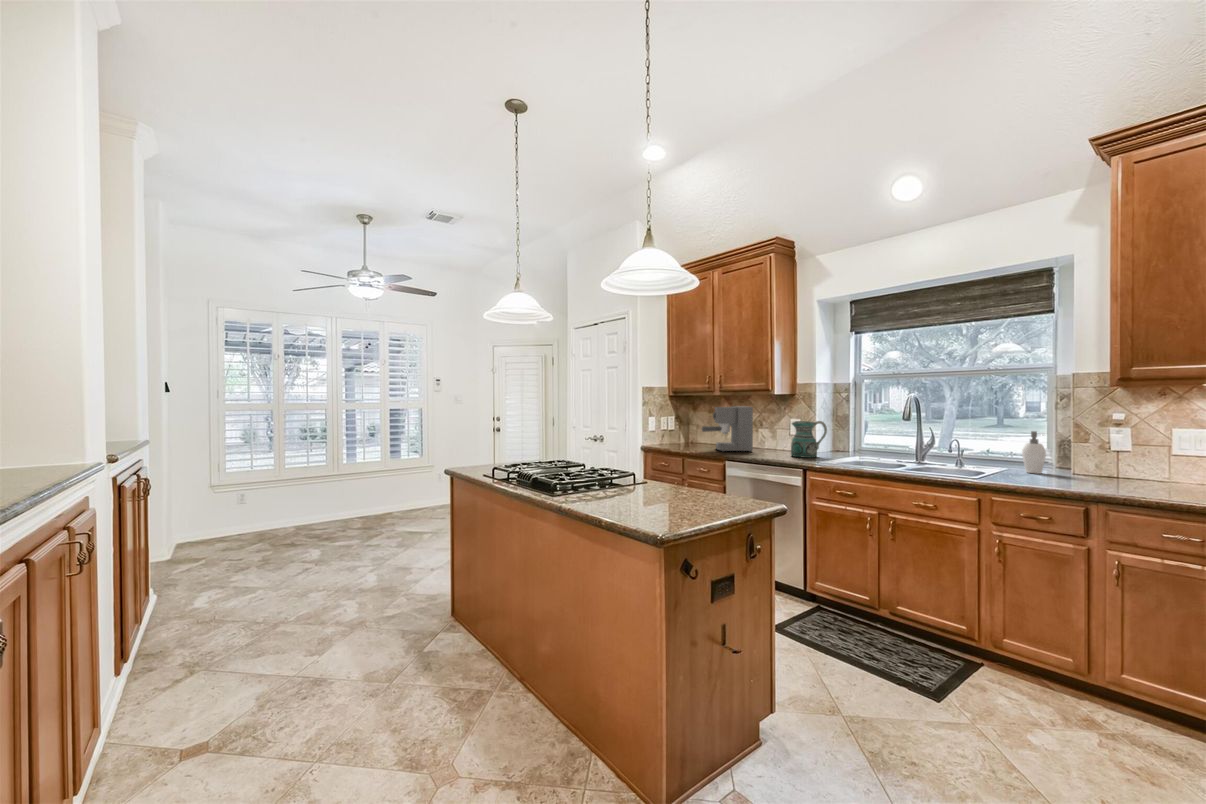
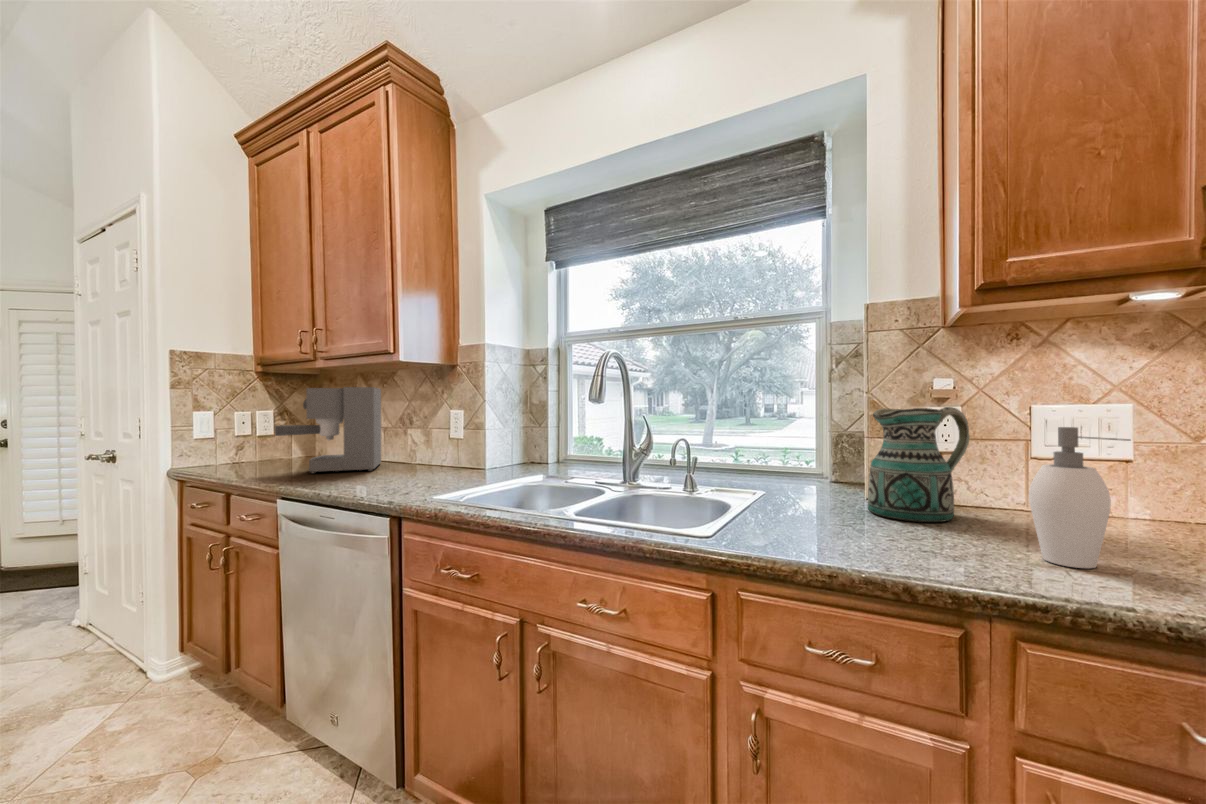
ceramic pitcher: present [791,421,827,458] -> present [868,407,970,522]
soap dispenser: present [1022,431,1046,474] -> present [1029,427,1130,568]

